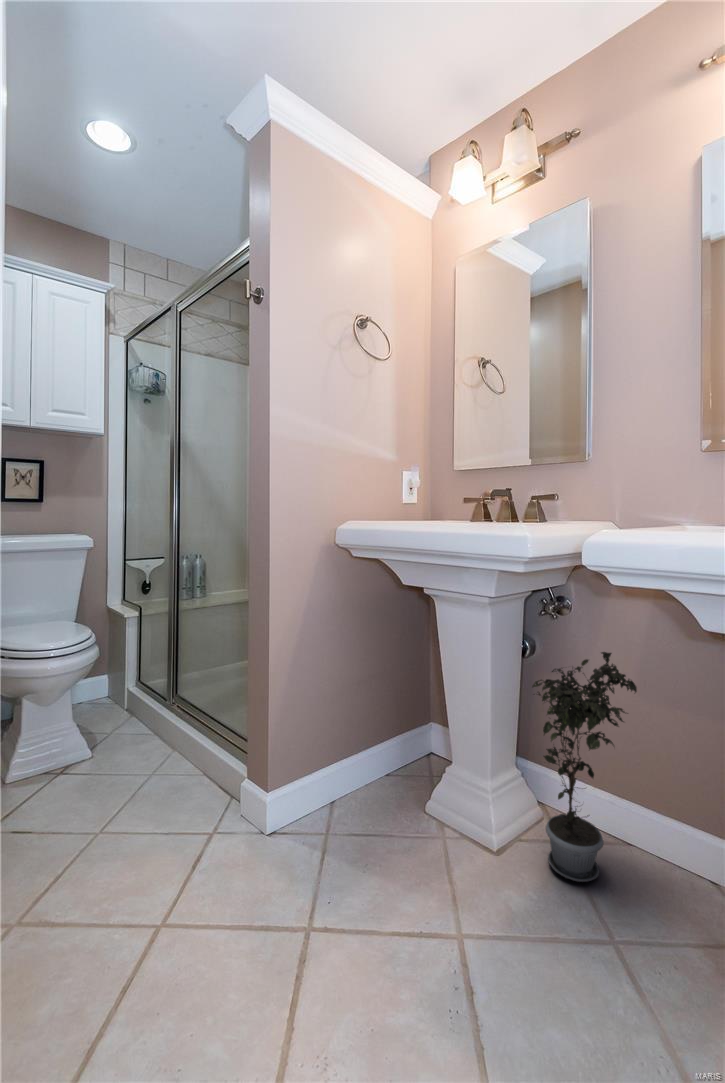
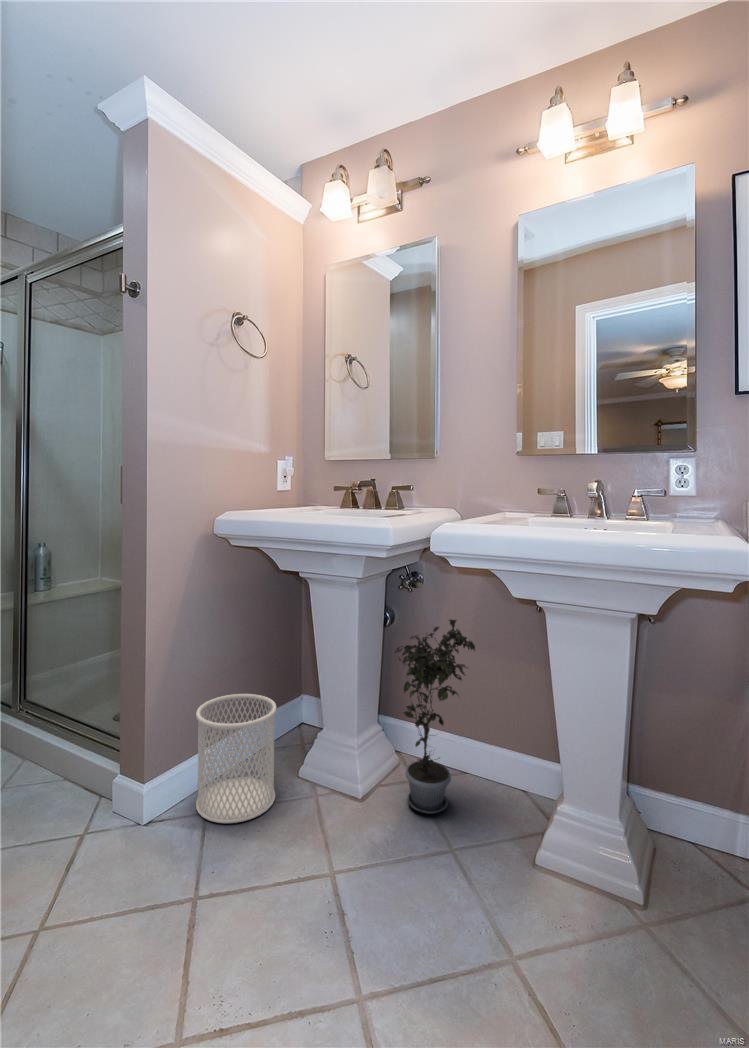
wastebasket: none [317,714,399,851] -> present [196,694,276,823]

